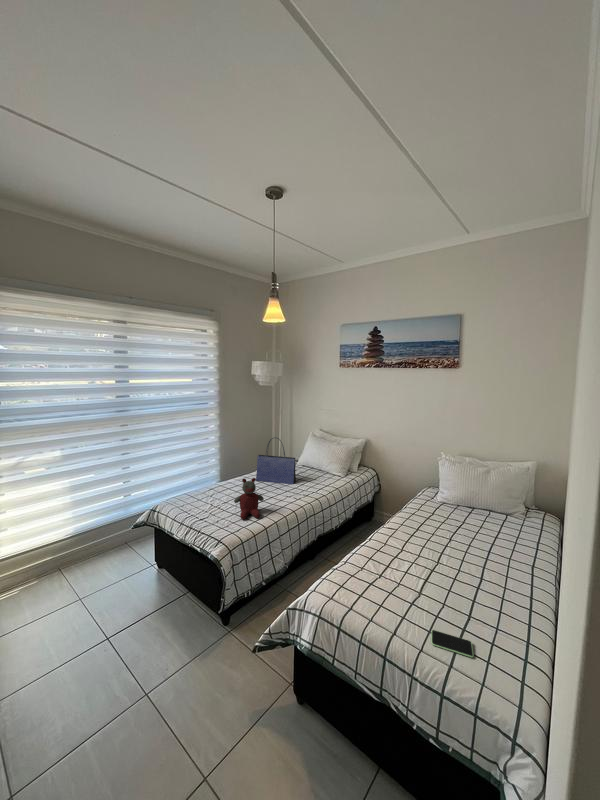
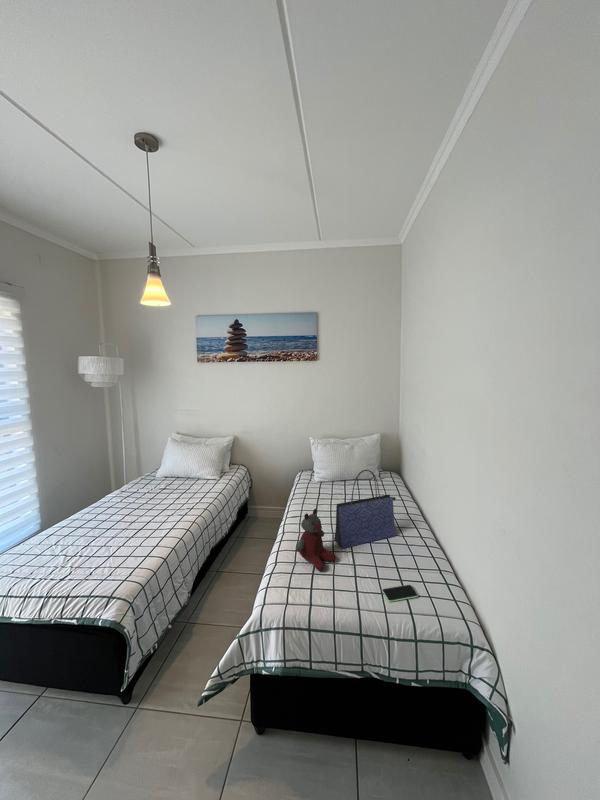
tote bag: present [256,437,298,484] -> present [334,470,396,548]
stuffed bear: present [234,478,264,519] -> present [296,509,336,571]

